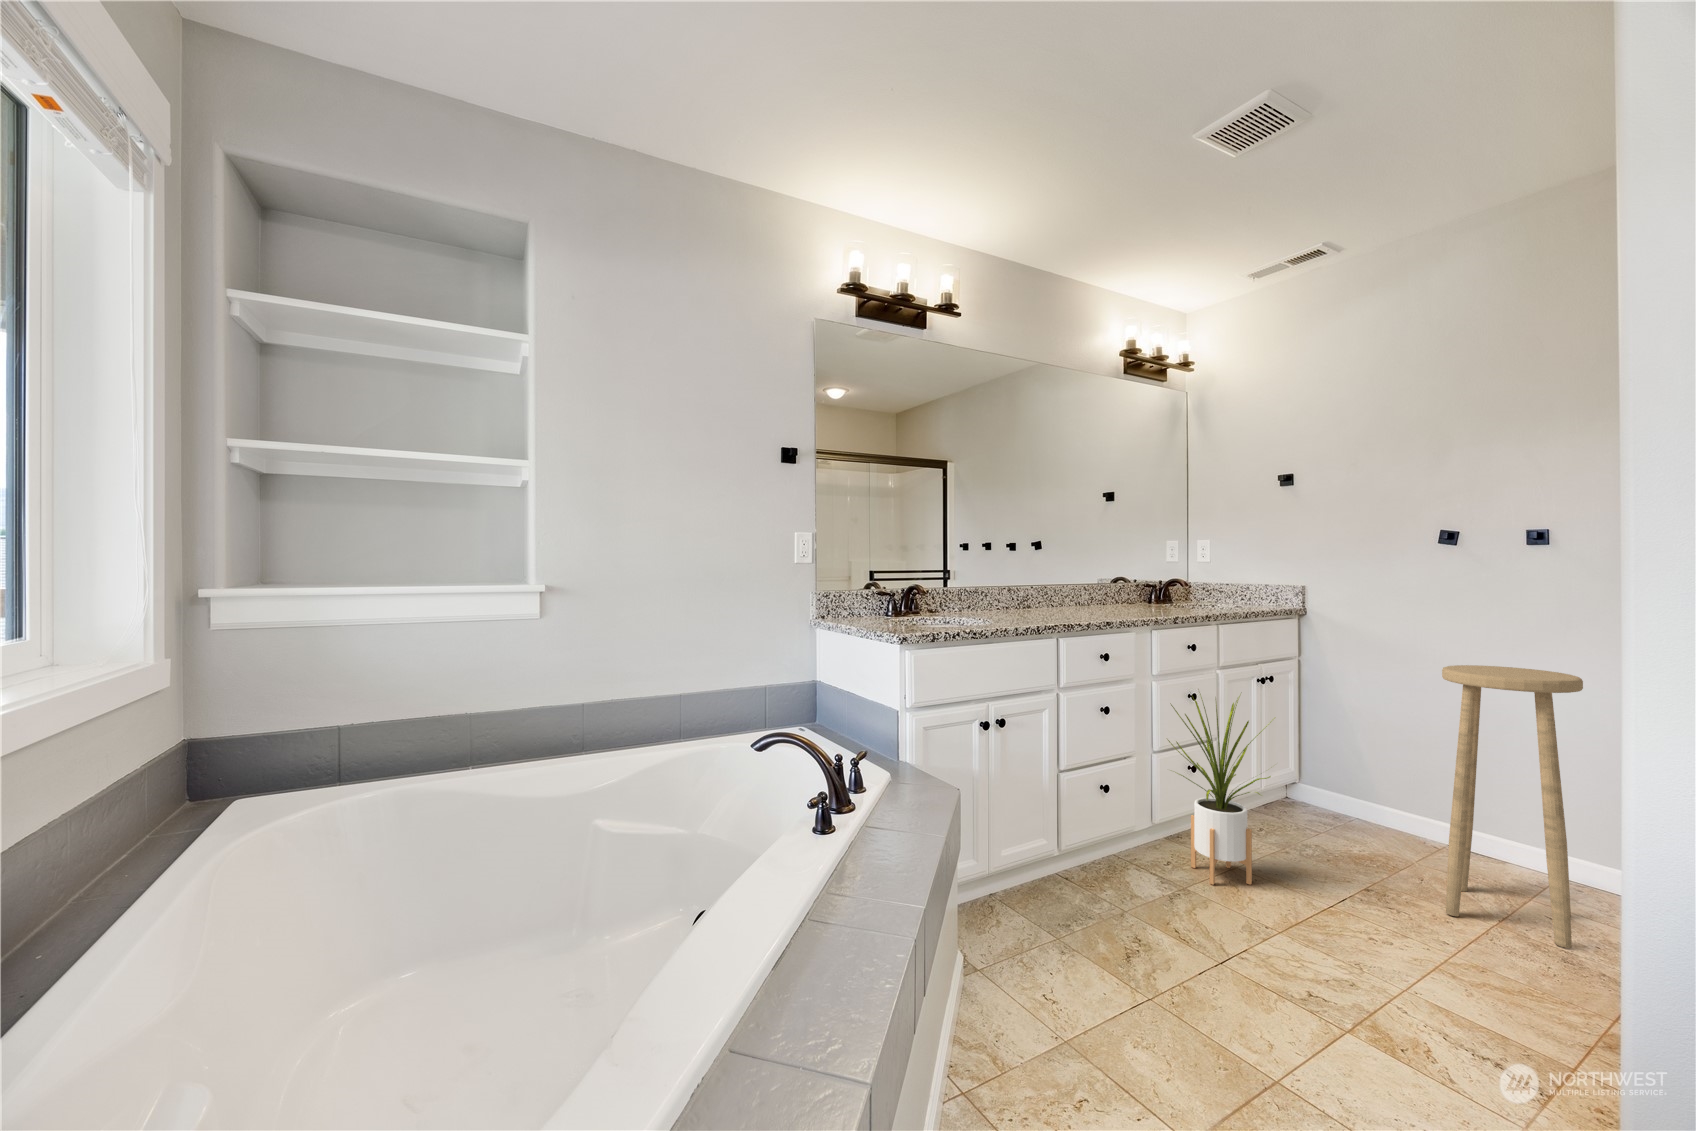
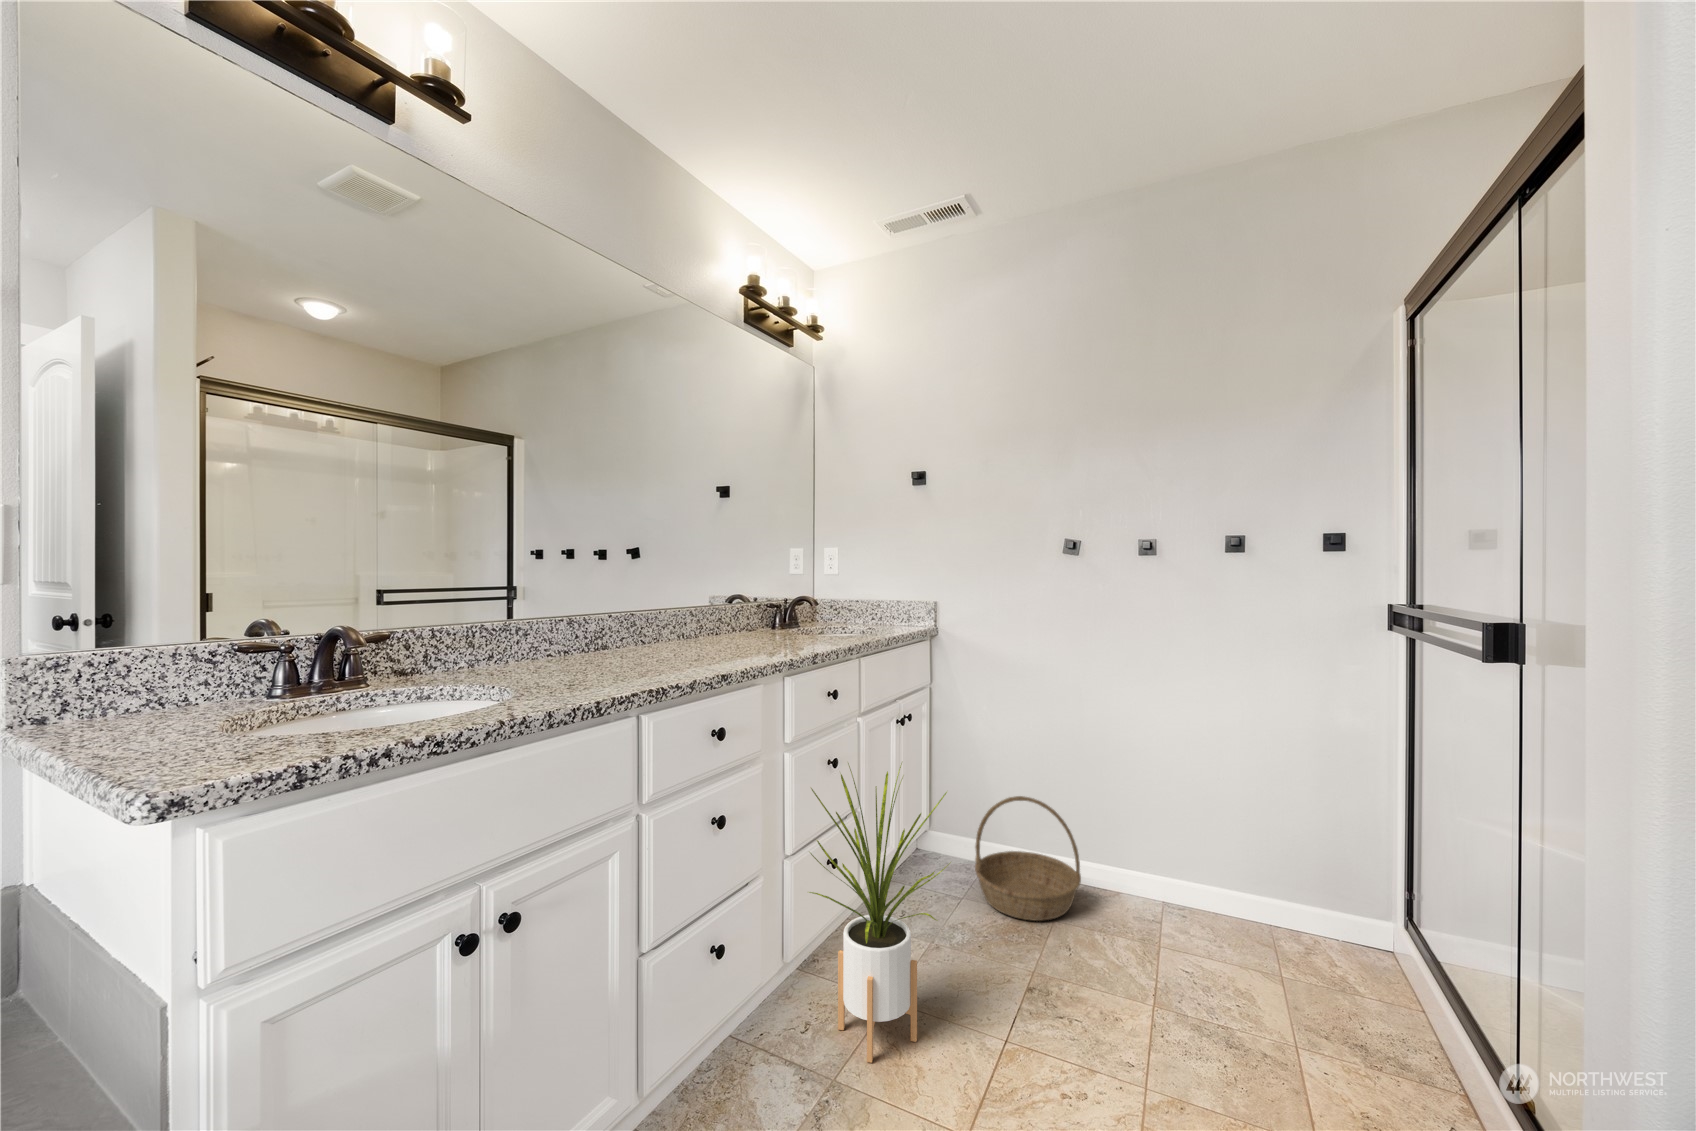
stool: present [1442,665,1583,948] -> none [1105,697,1237,1033]
basket: none [1333,752,1445,856] -> present [975,796,1081,921]

